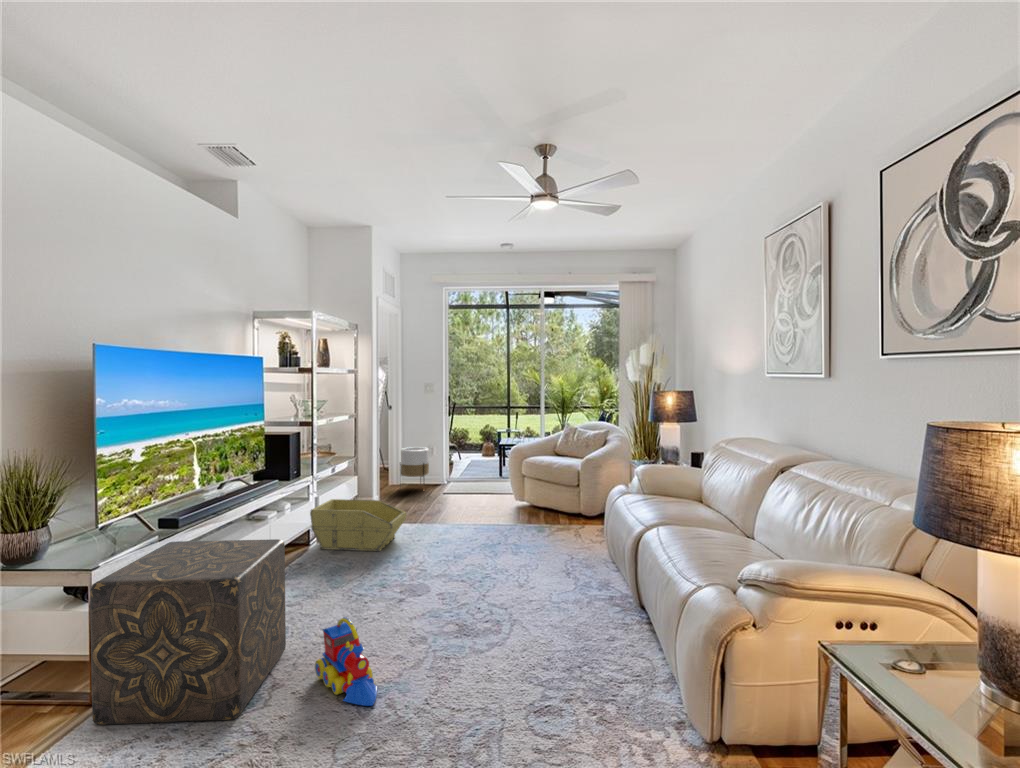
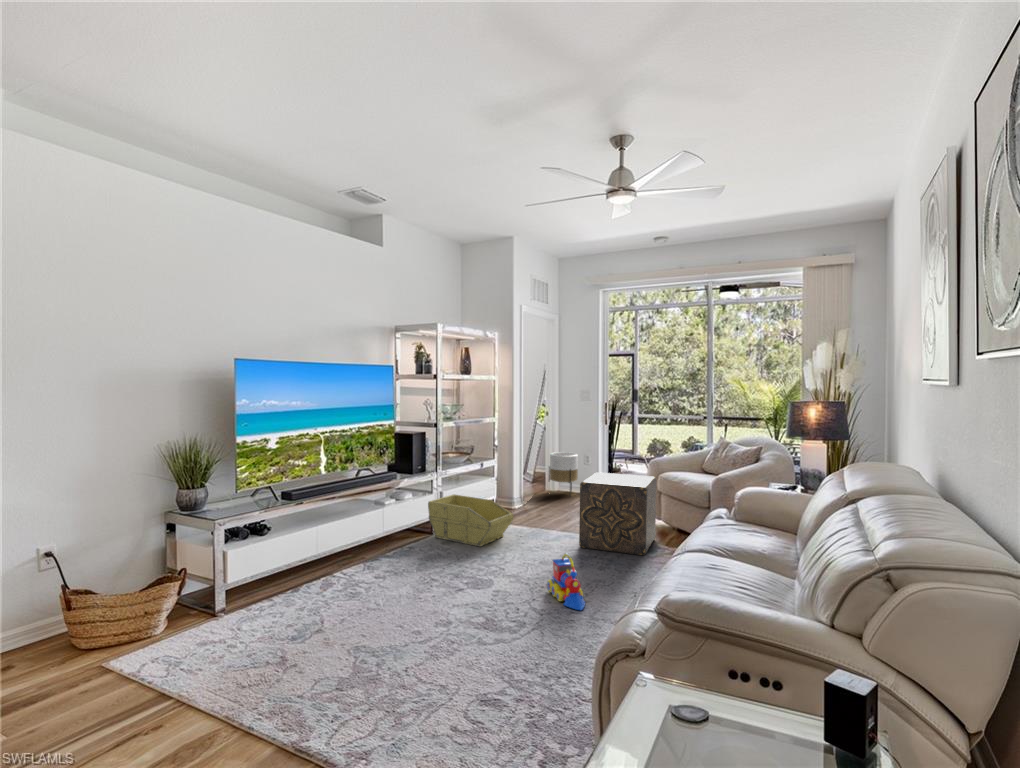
ottoman: present [90,539,286,724] -> present [579,472,656,555]
toy train: present [315,617,377,706] -> present [547,553,586,610]

